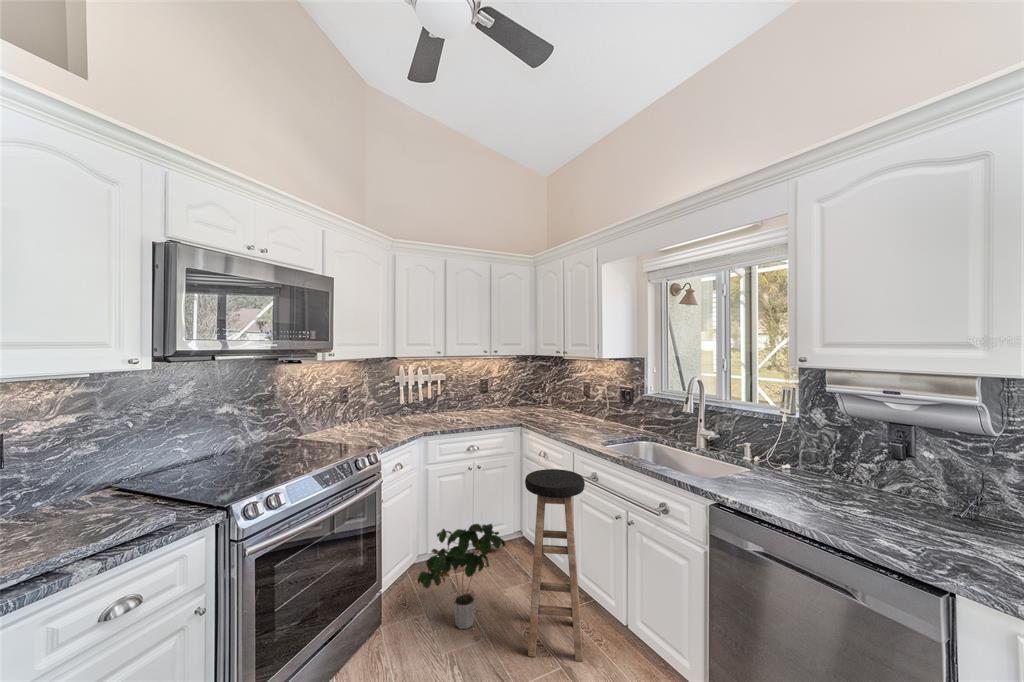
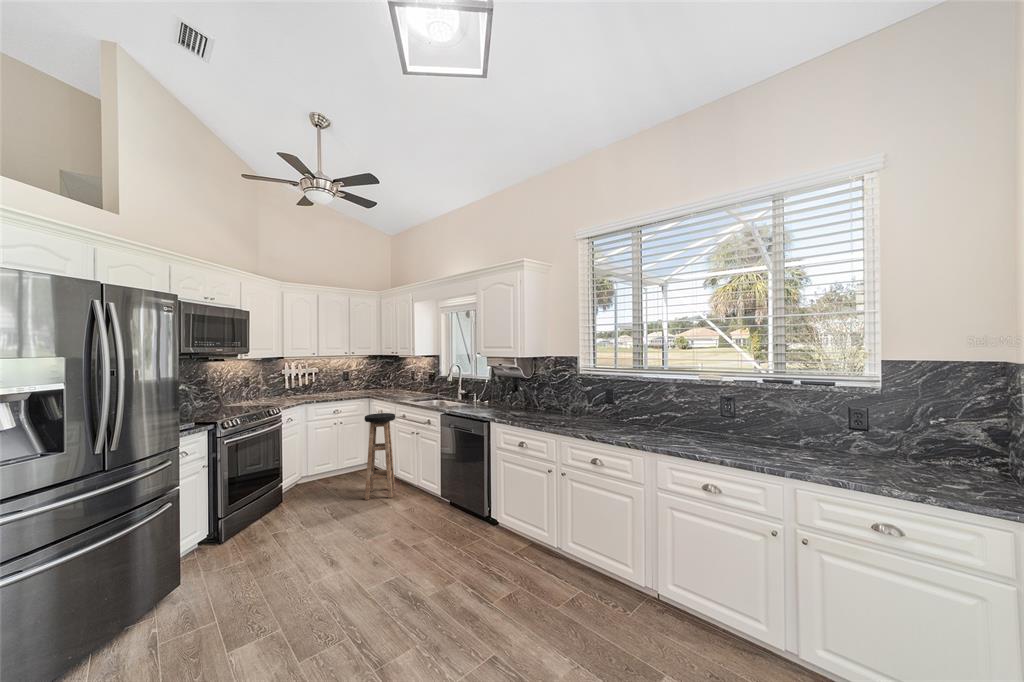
potted plant: present [418,524,505,629] -> none [304,445,355,498]

